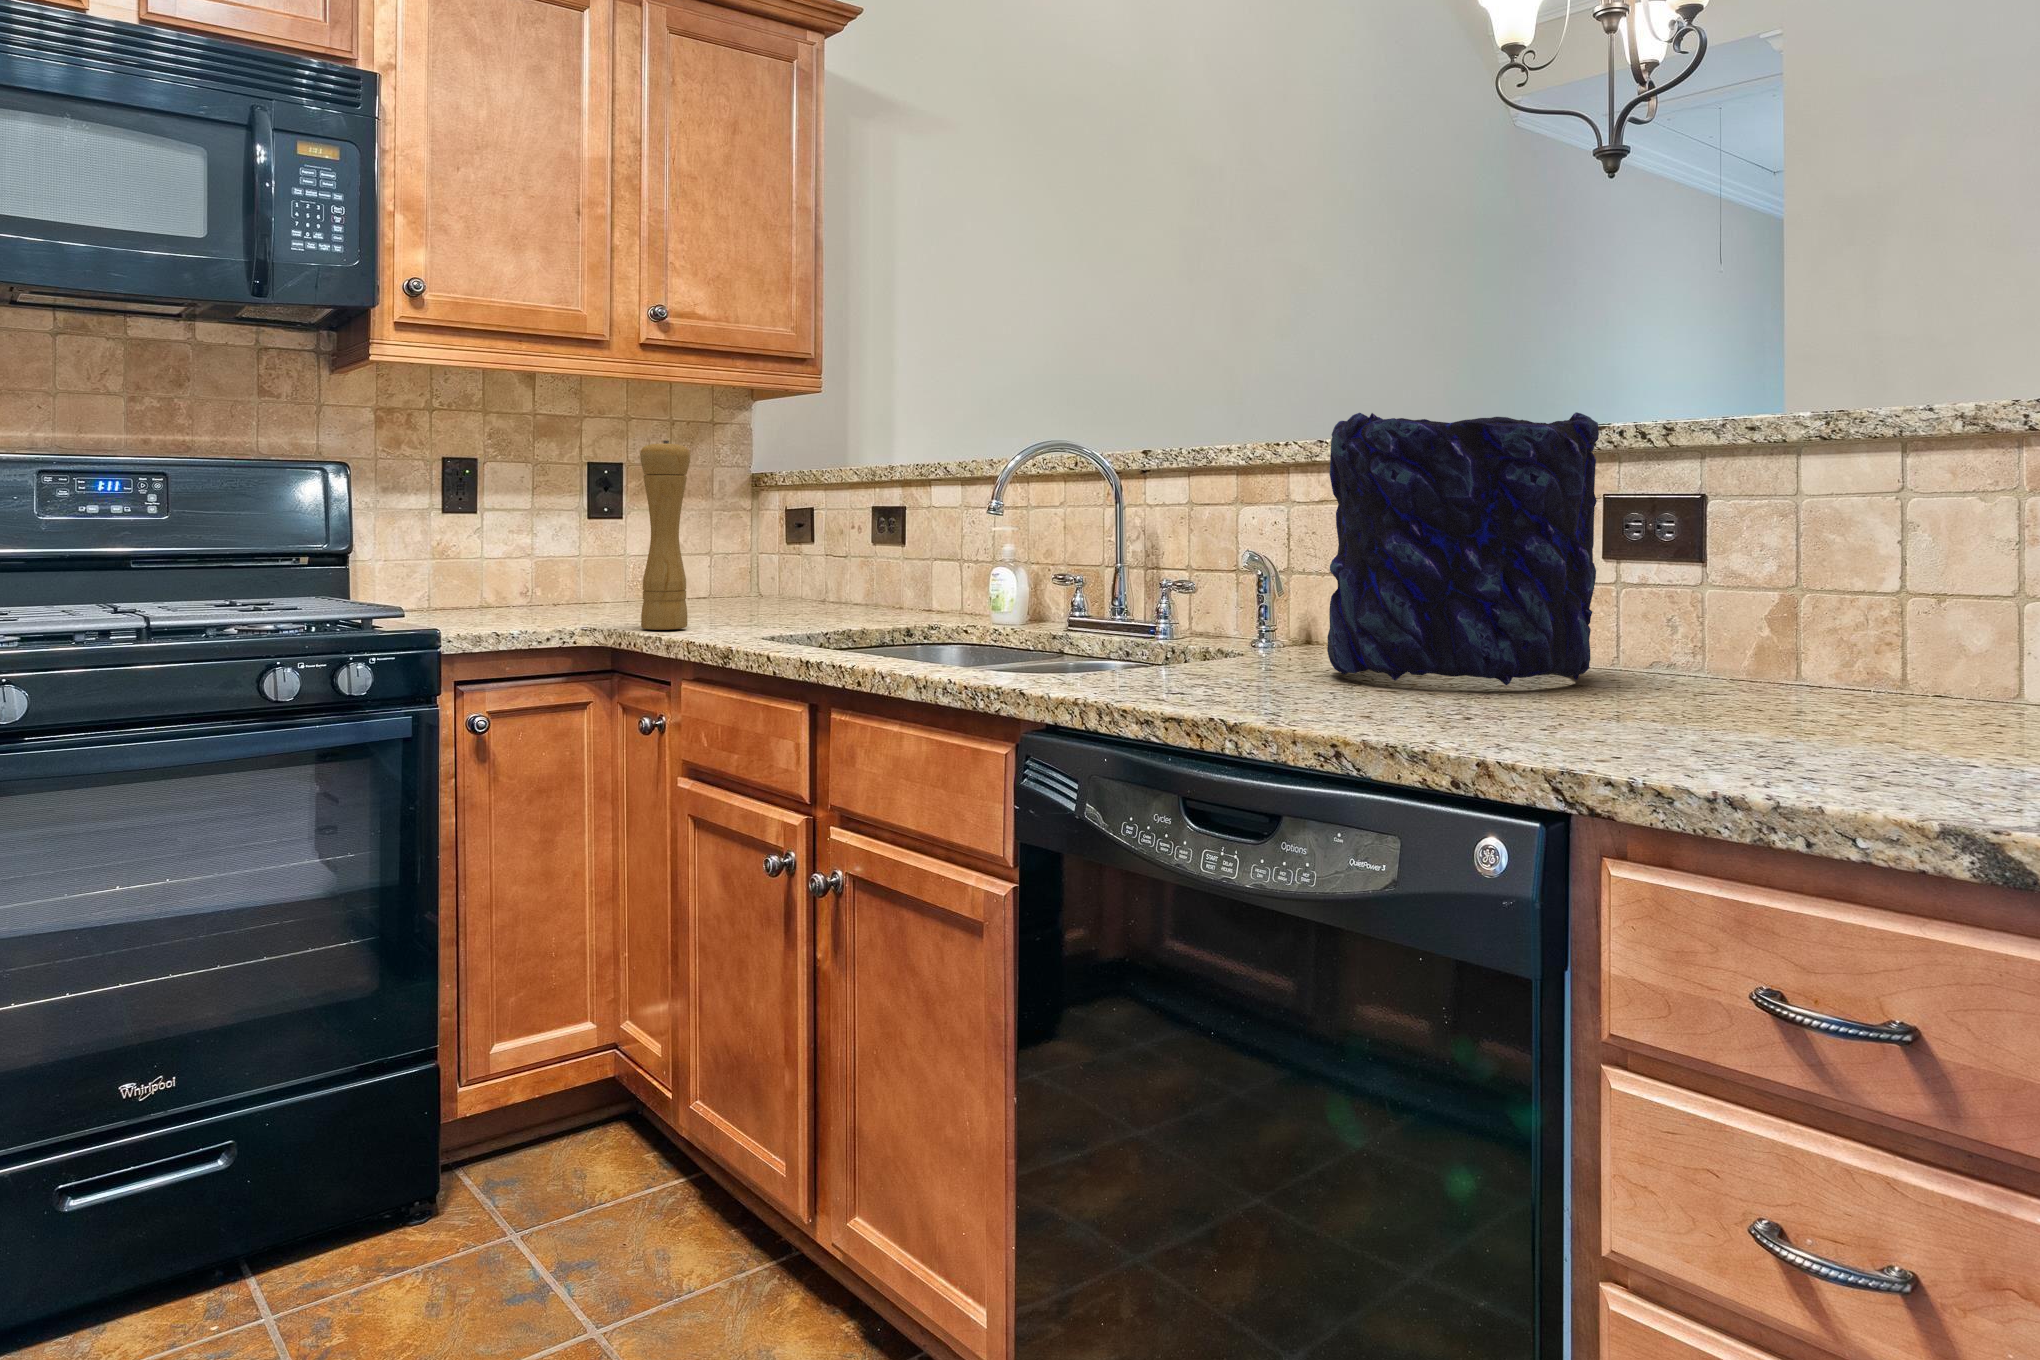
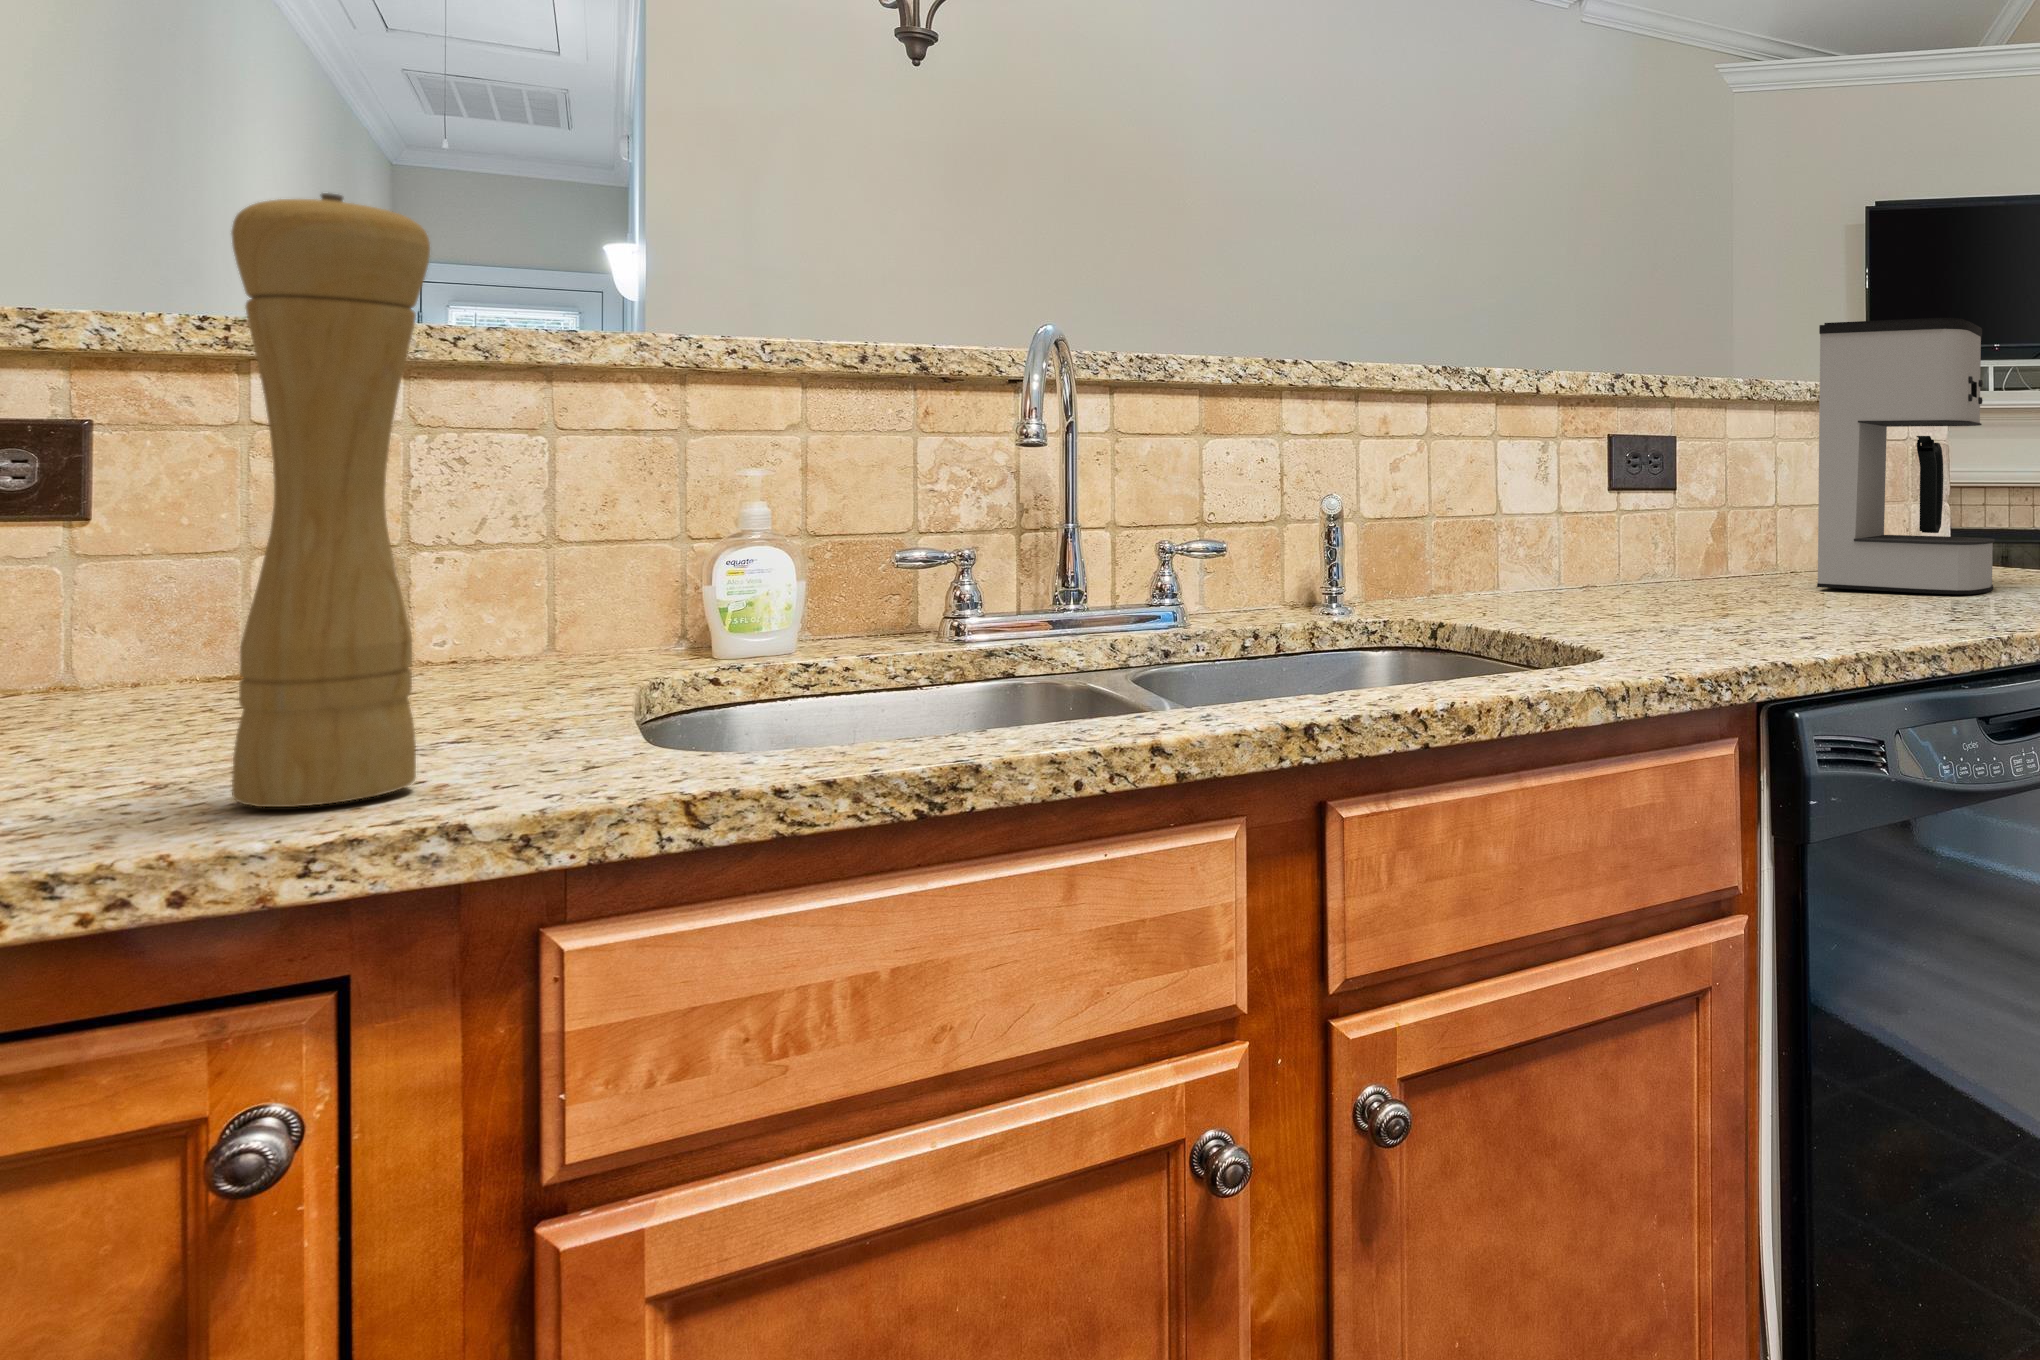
coffee maker: none [1693,316,1951,735] -> present [1817,318,1995,594]
vase: present [1327,412,1599,686] -> none [1536,347,1779,612]

